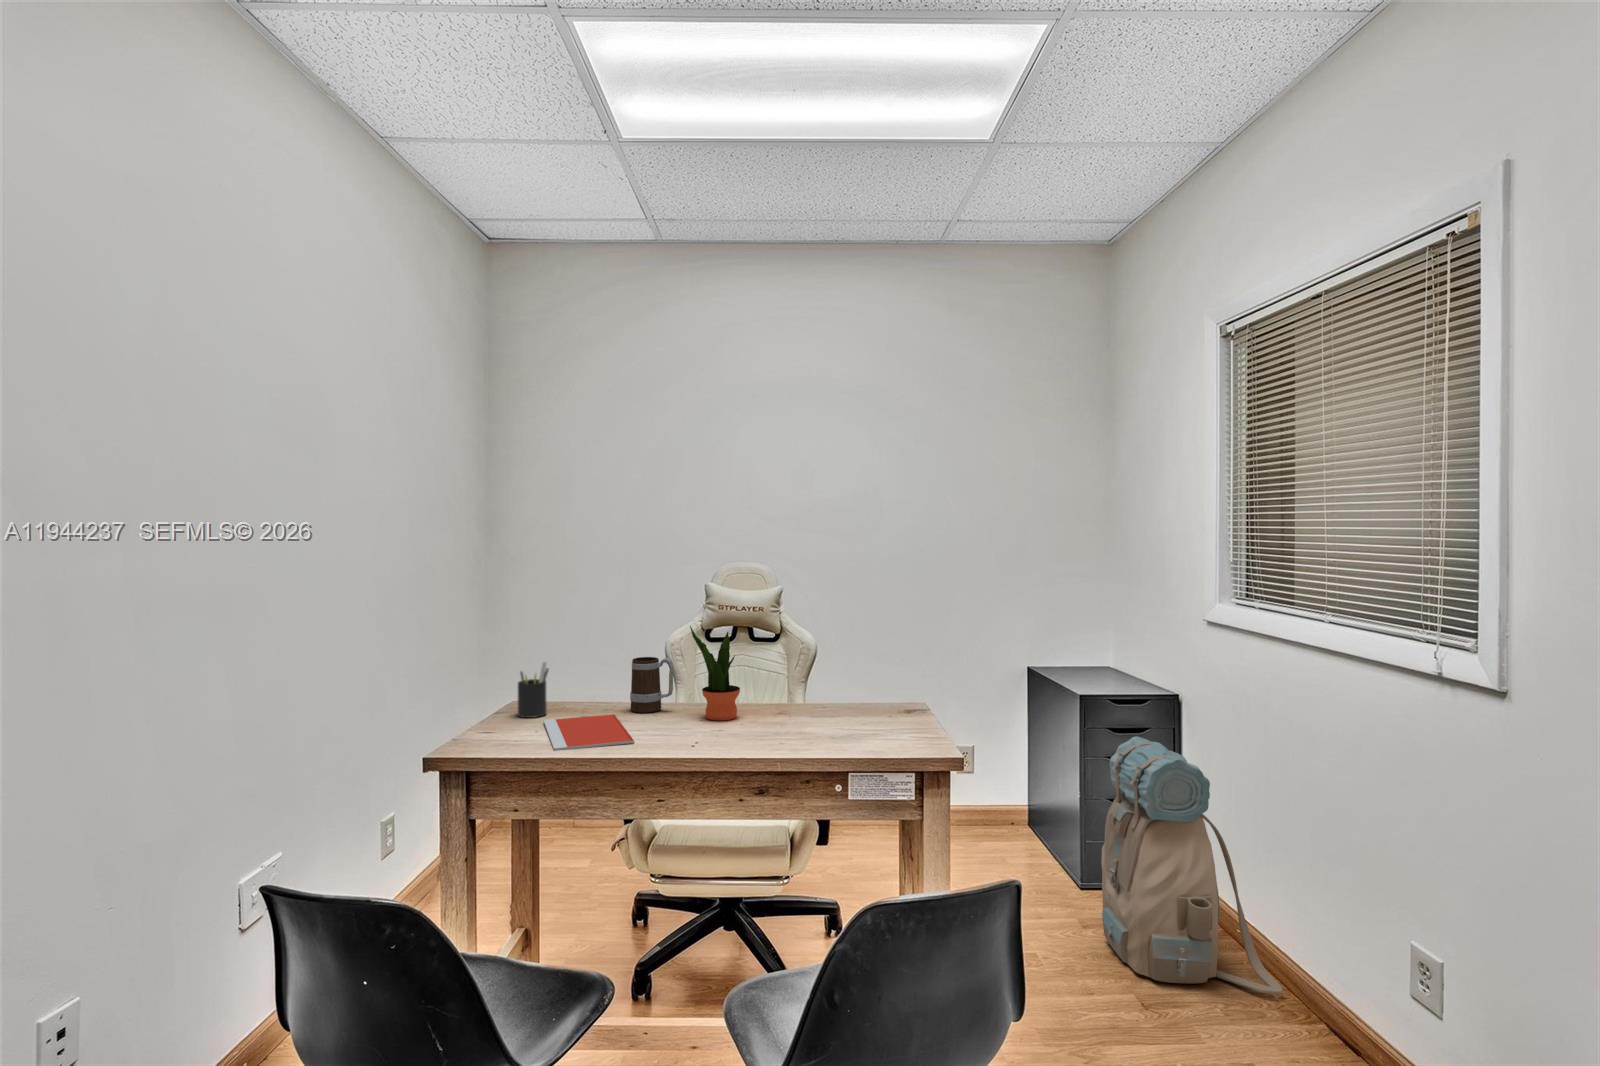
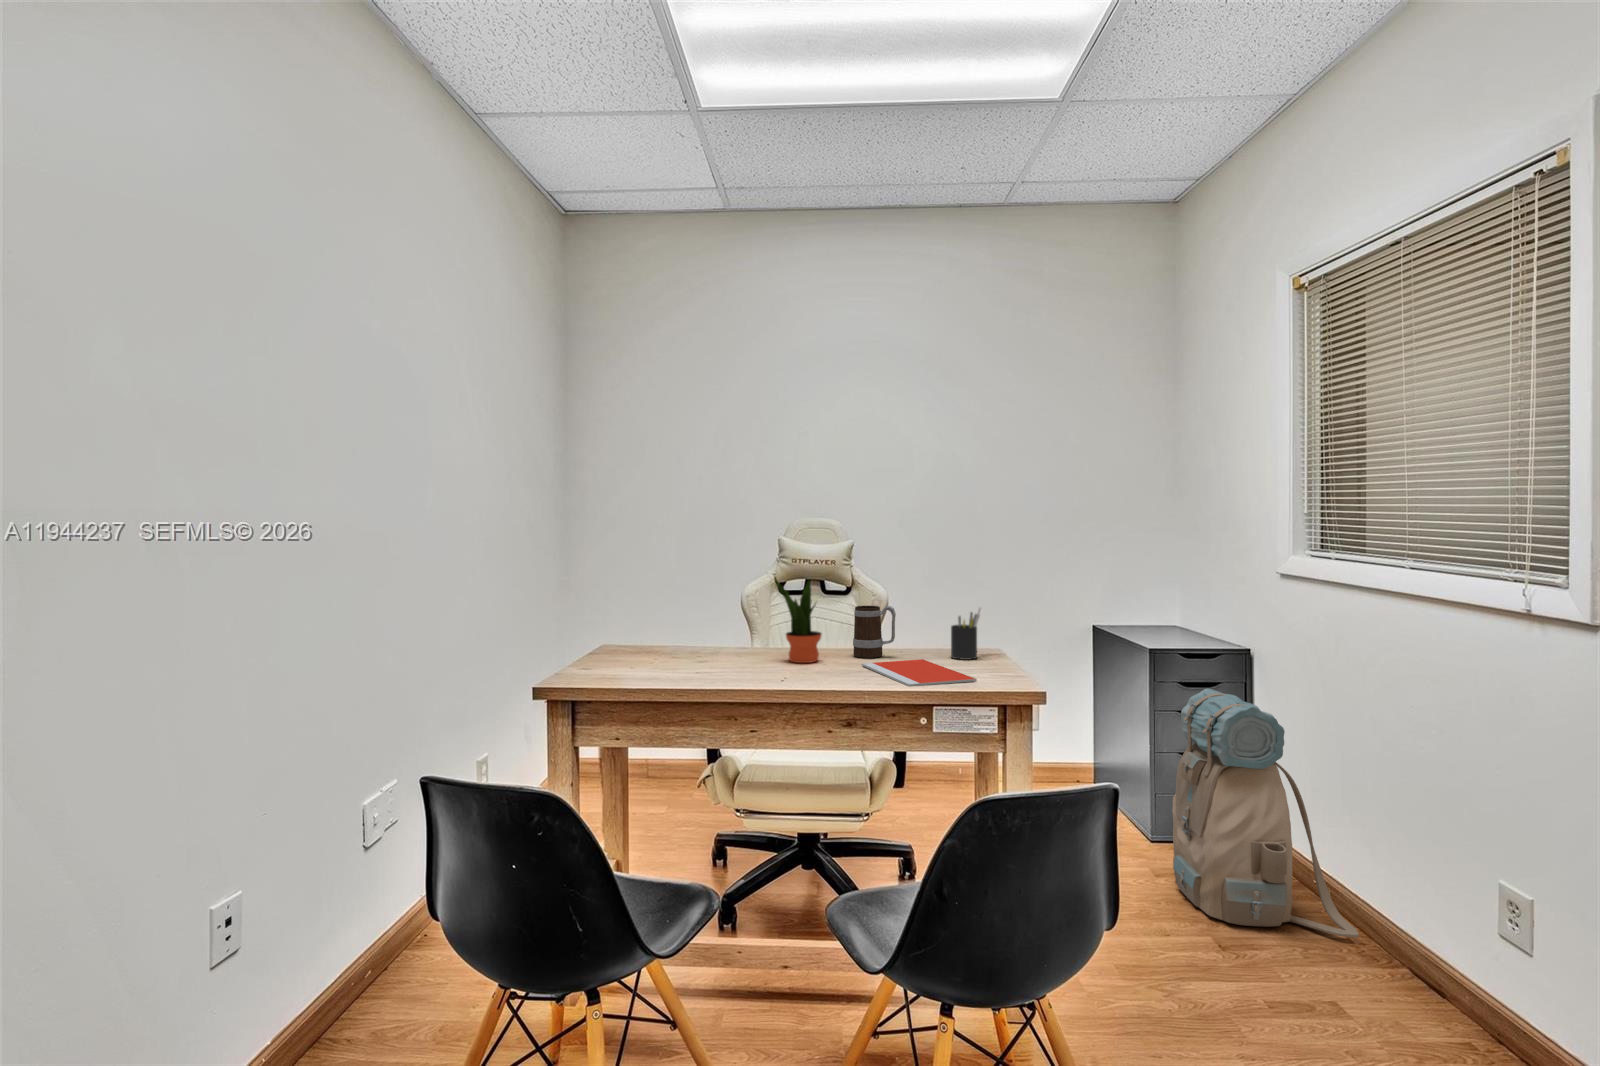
mug: present [630,657,674,713] -> present [853,606,896,658]
pen holder: present [518,662,549,718] -> present [951,608,981,660]
notebook: present [544,714,634,751] -> present [862,659,977,686]

